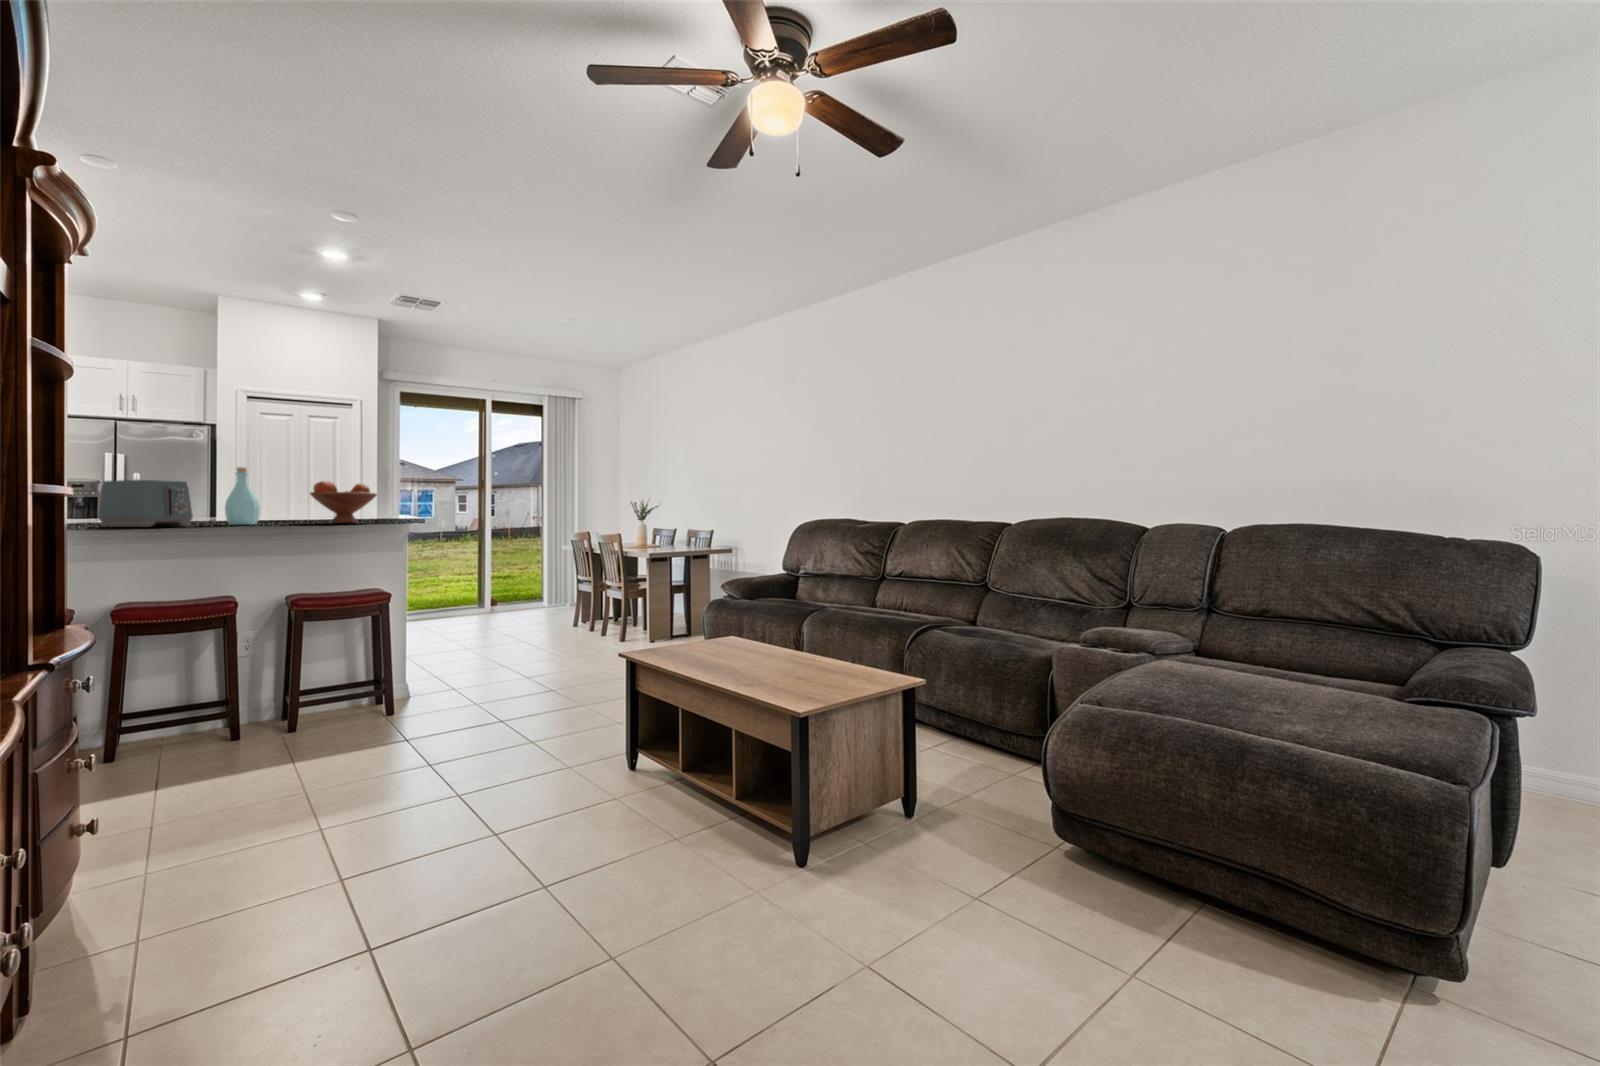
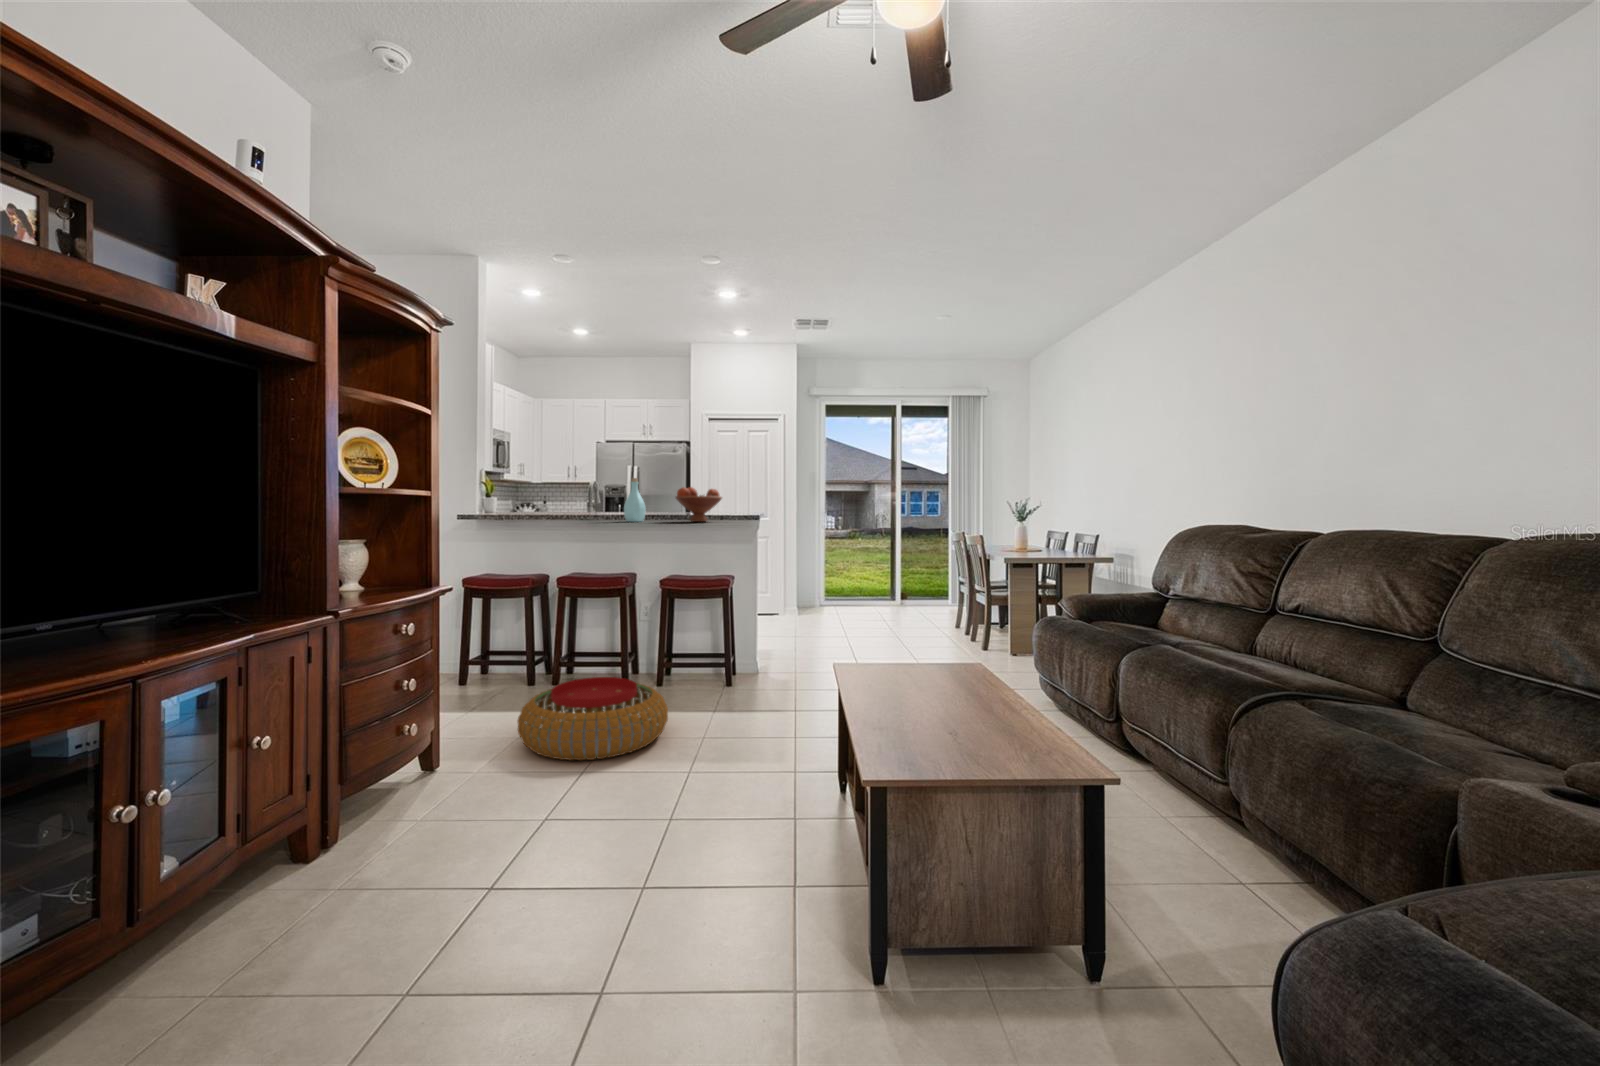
toaster: present [99,480,193,527] -> none [555,489,598,523]
pouf: none [161,717,390,831] -> present [518,677,668,760]

